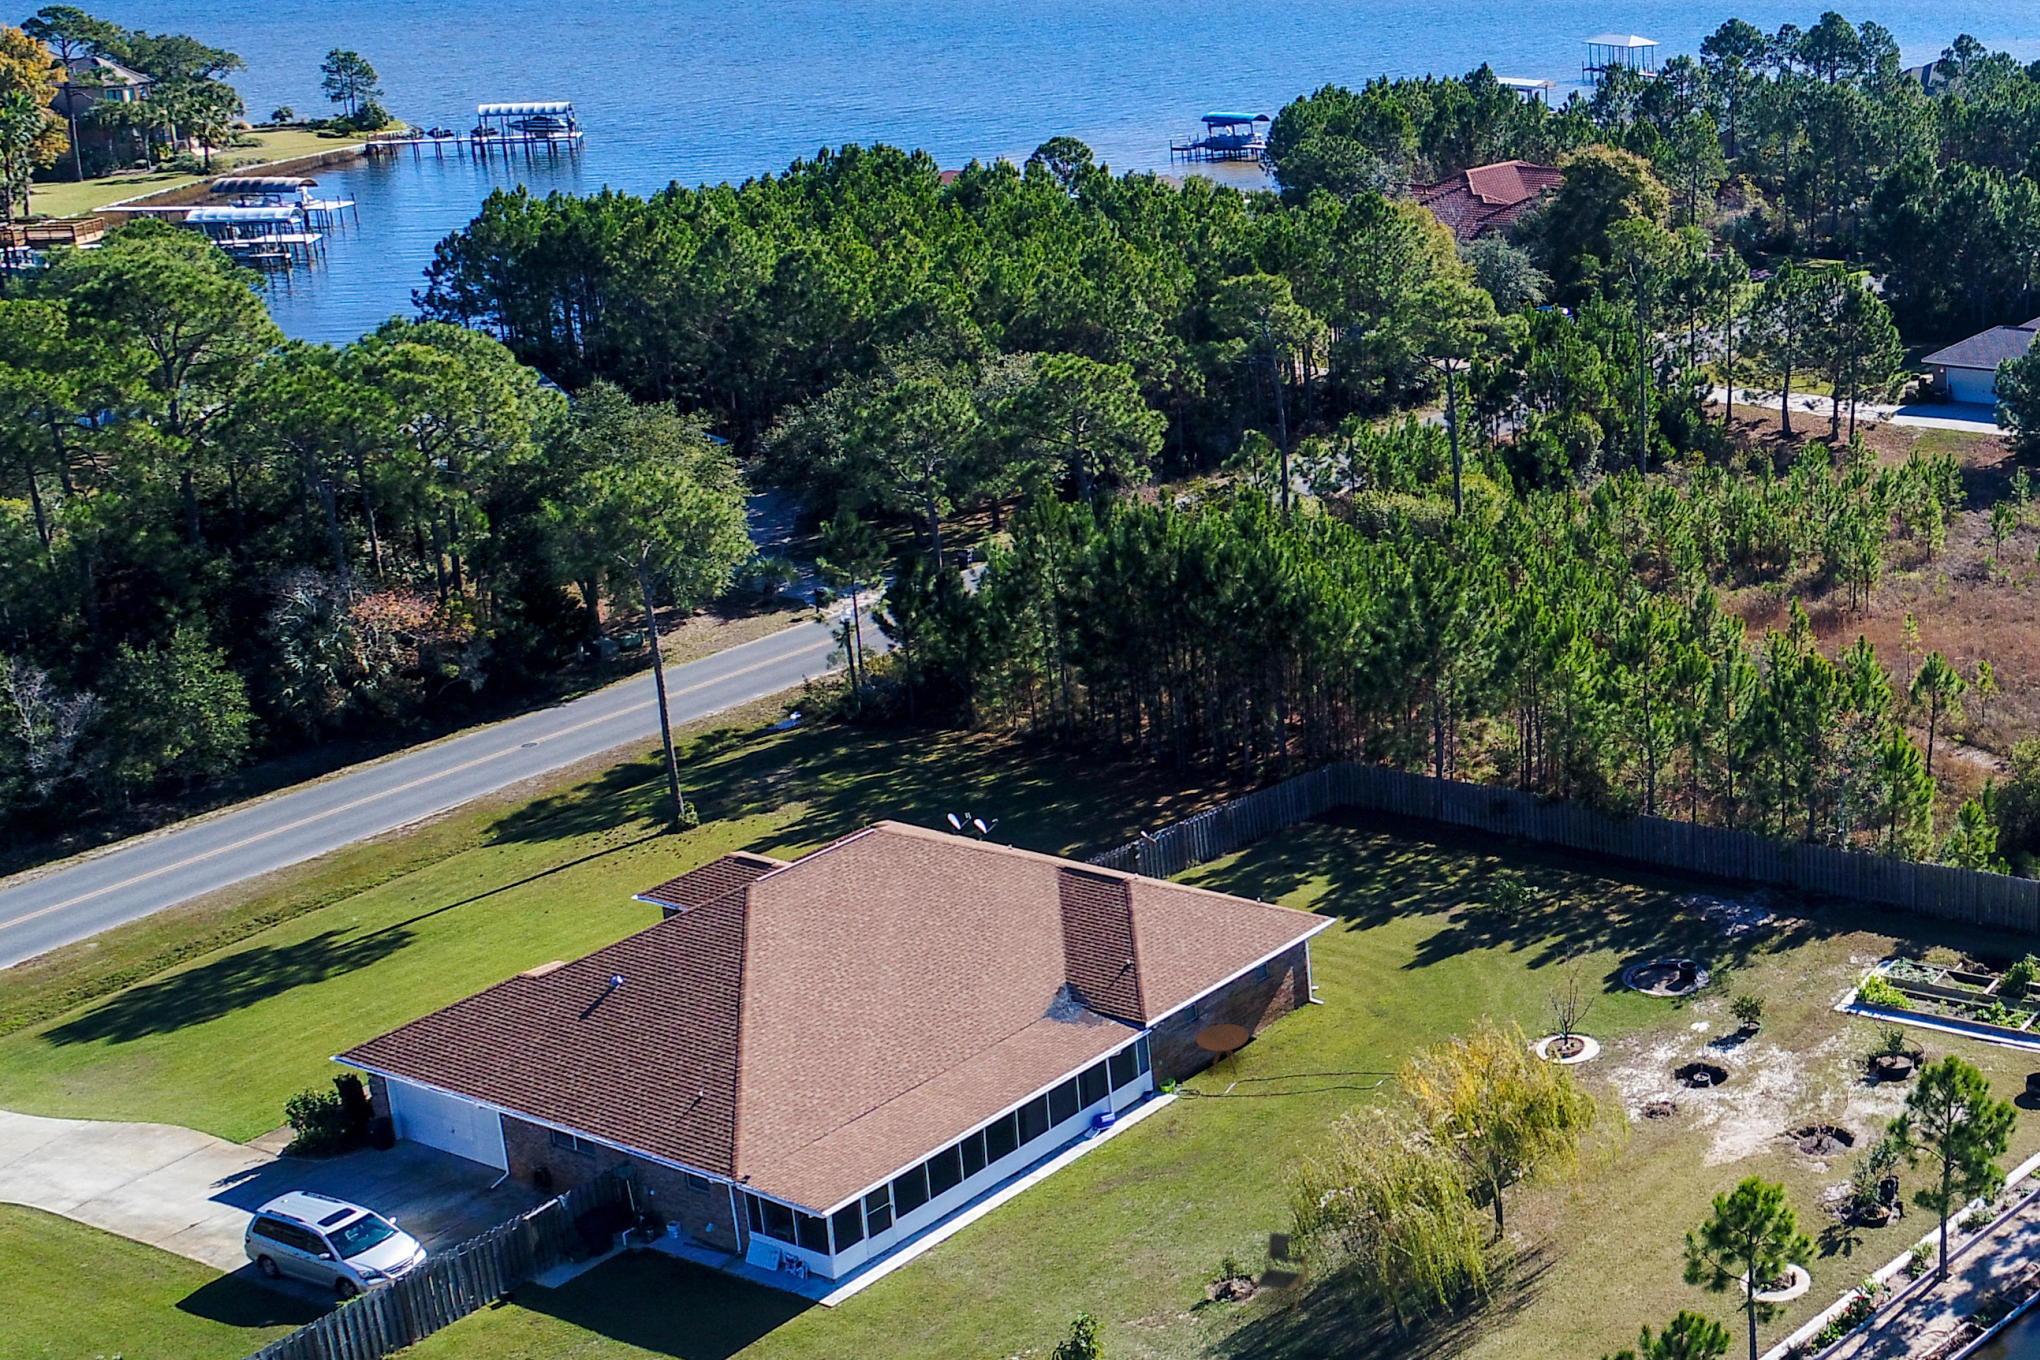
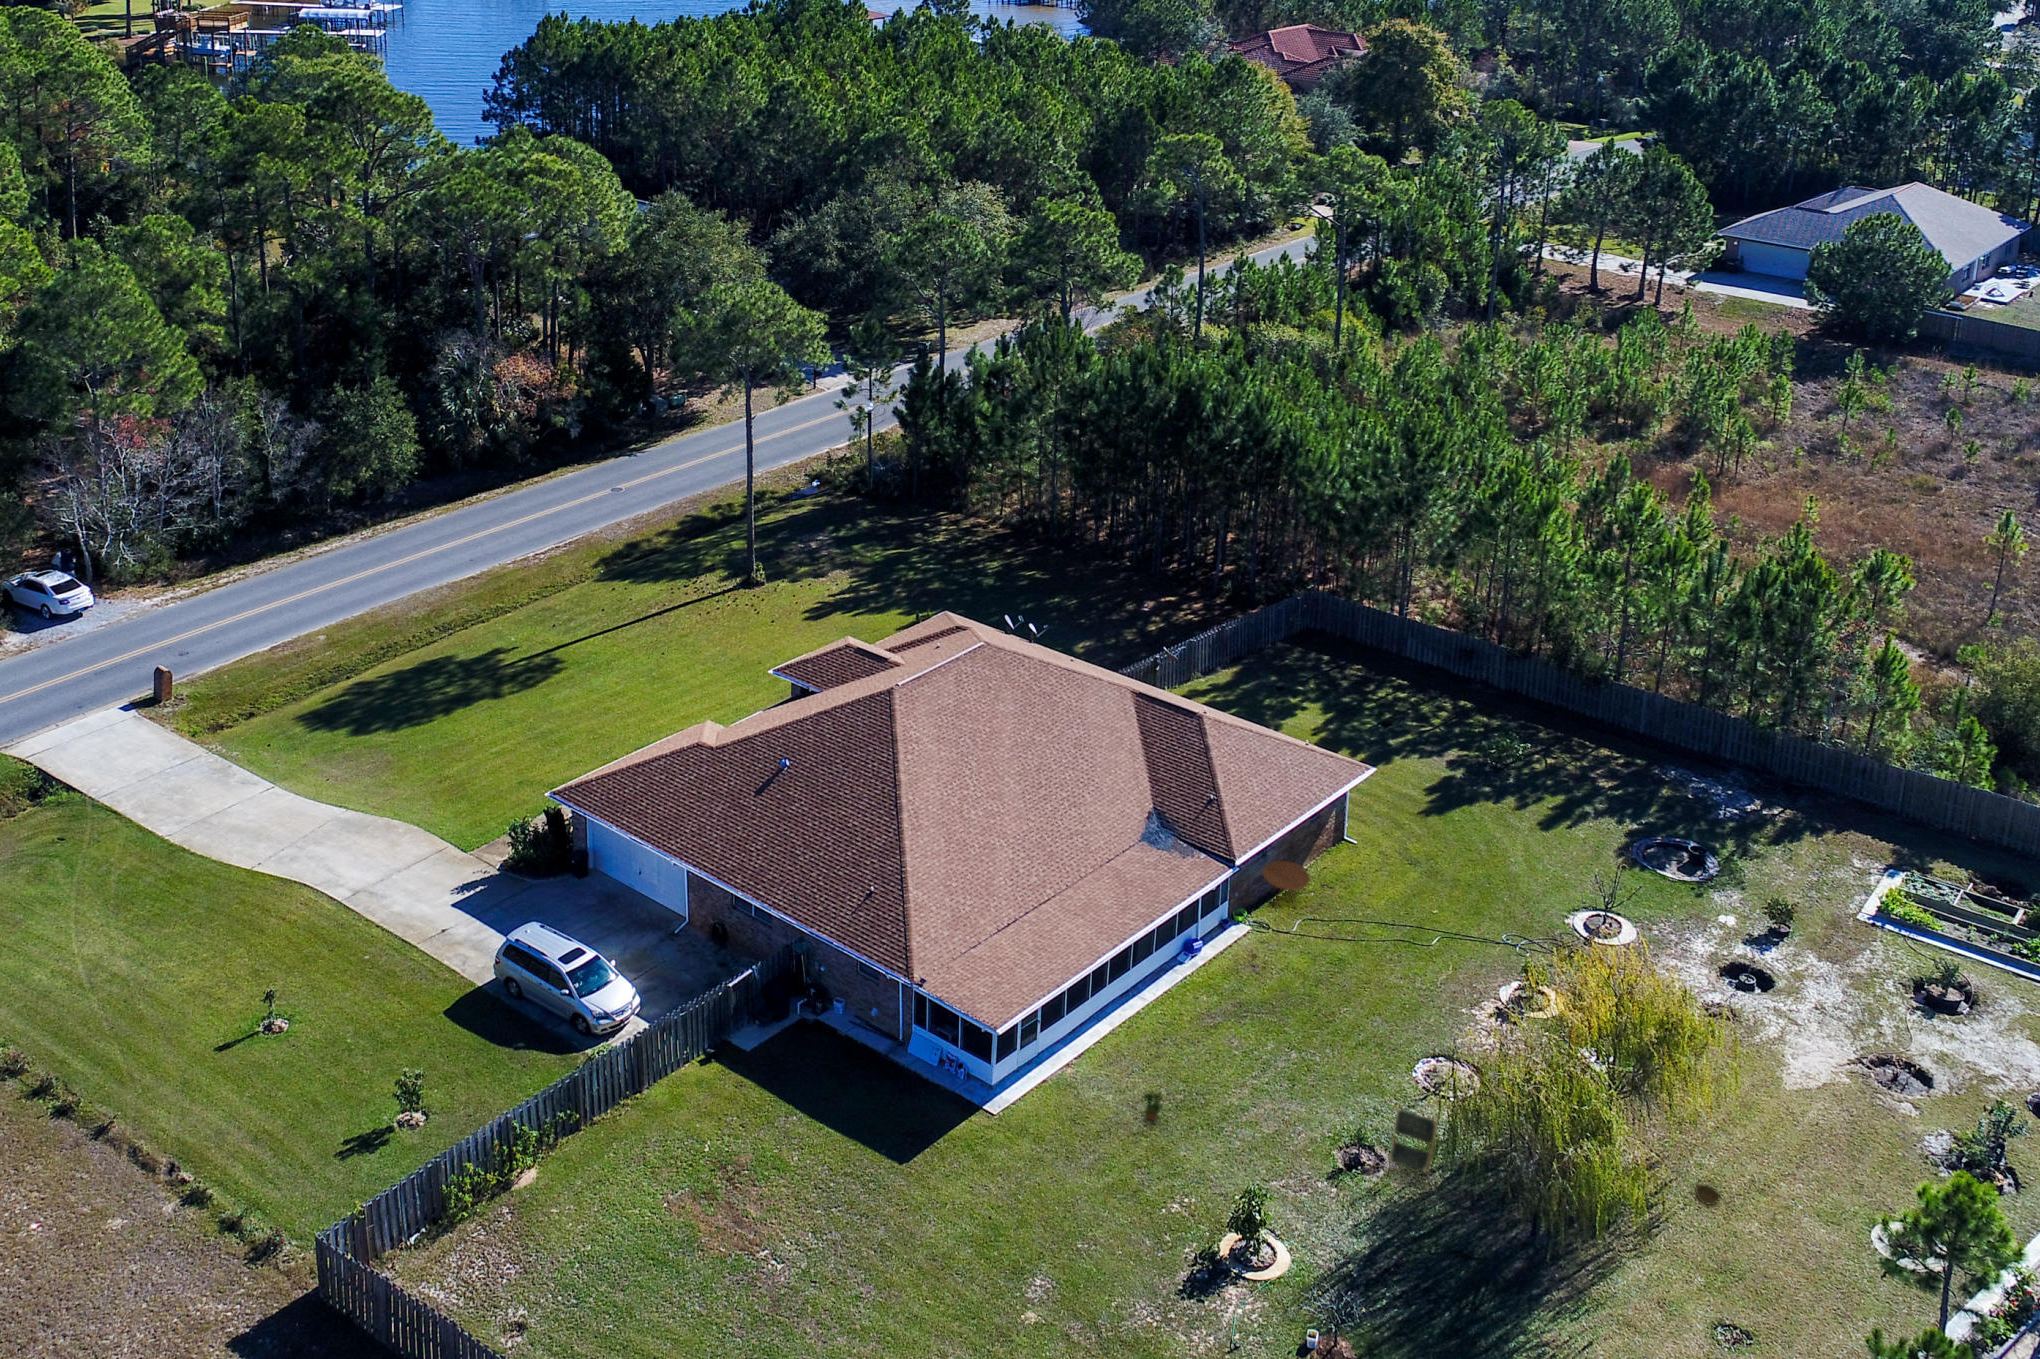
basket: none [1578,1254,1601,1281] -> present [1696,1178,1720,1205]
potted tree: none [996,1259,1019,1296] -> present [1144,1093,1162,1124]

